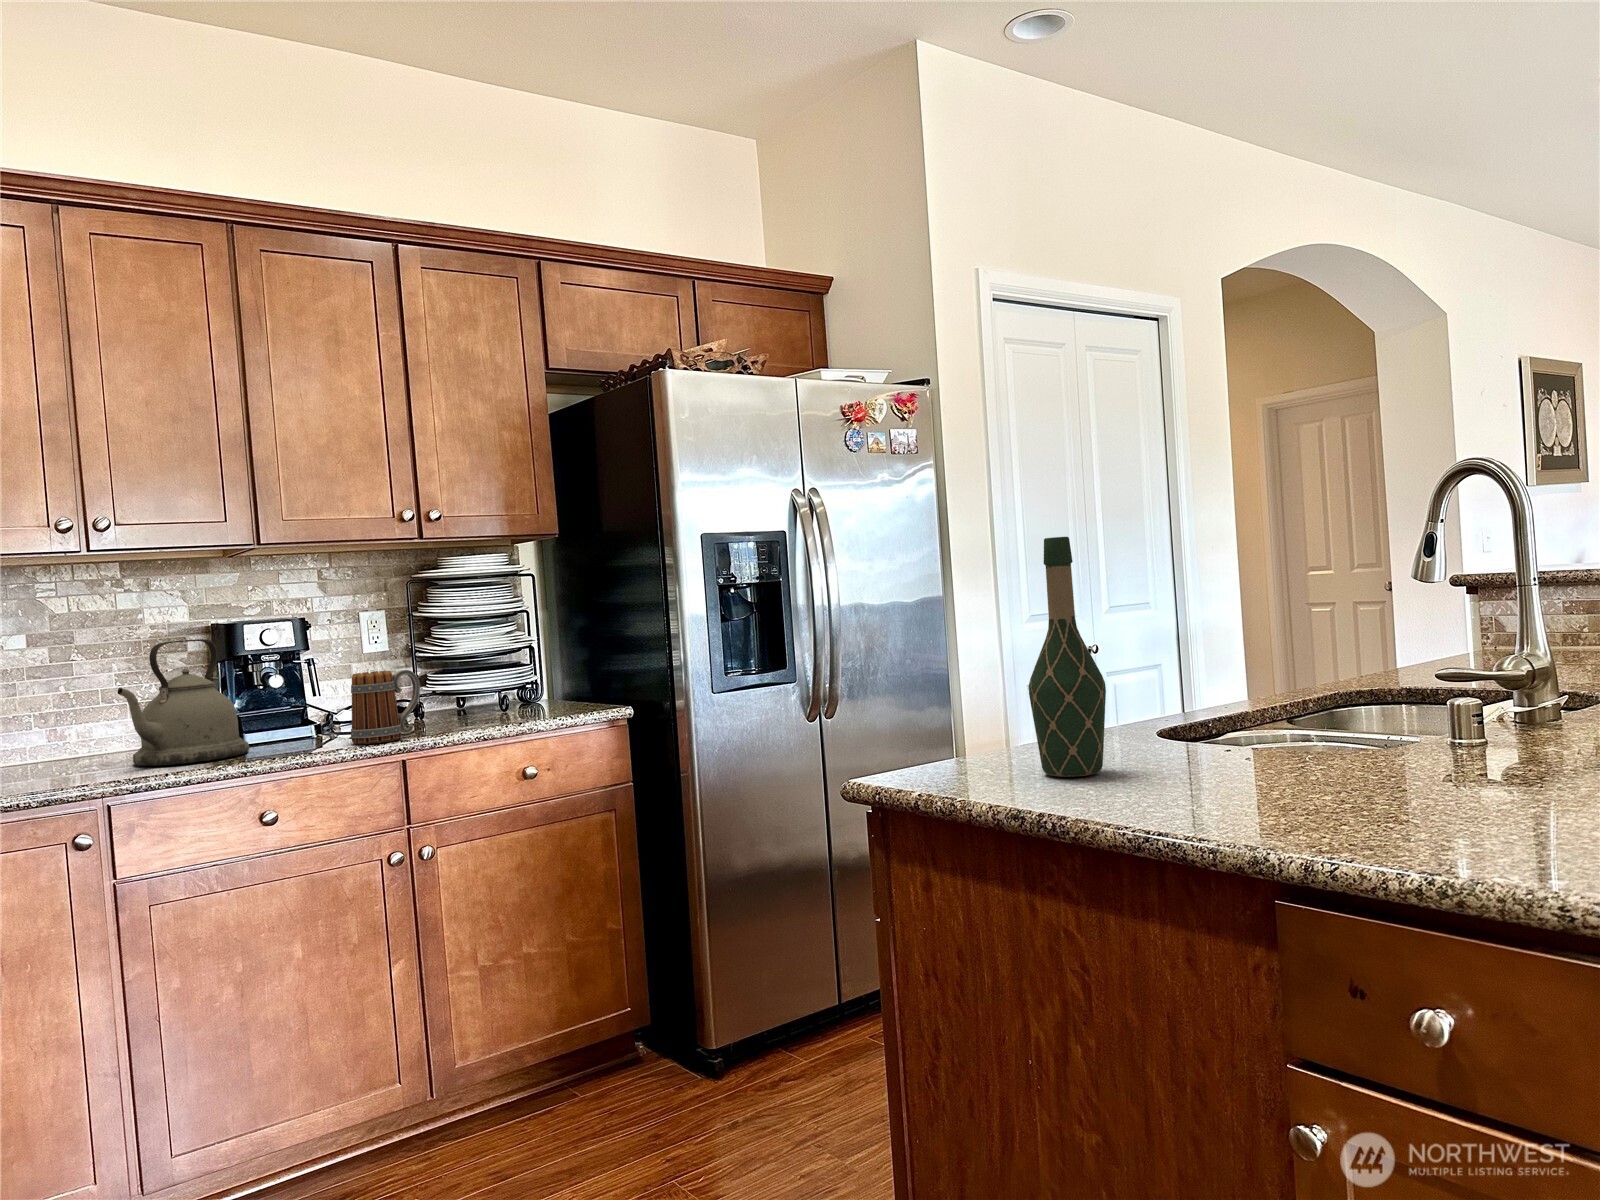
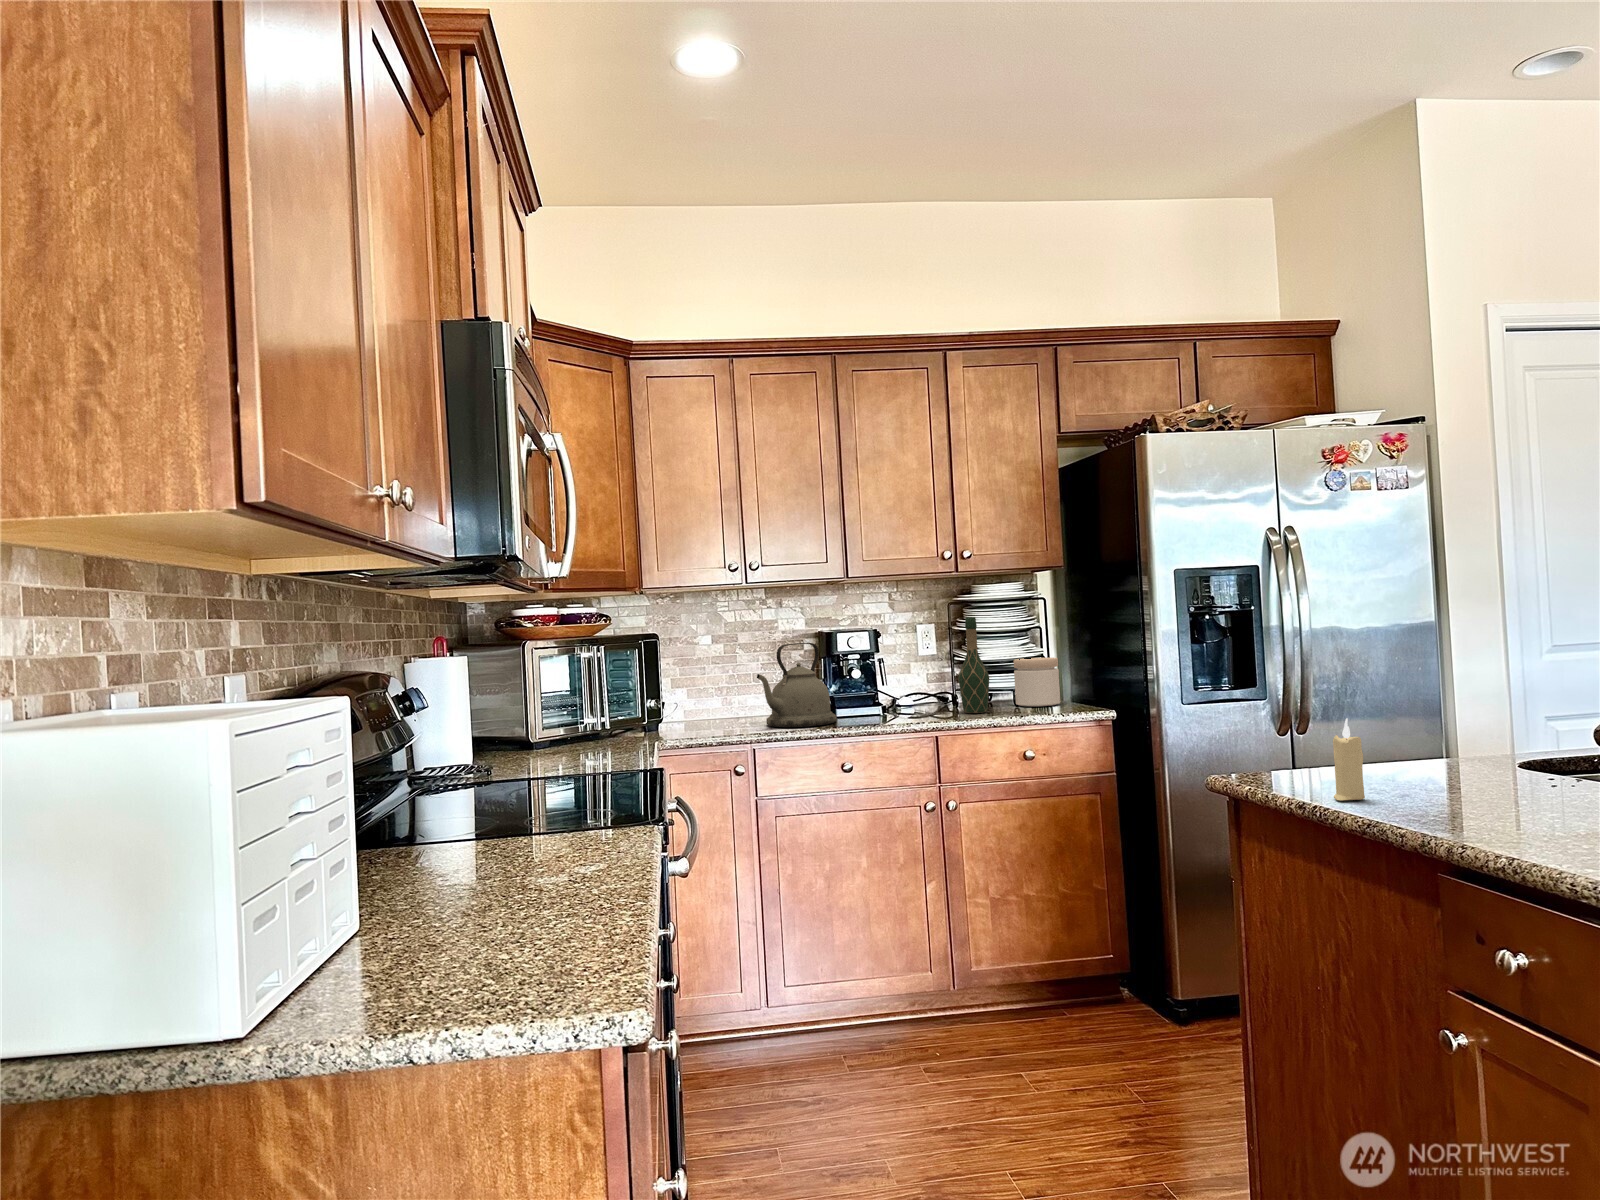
wine bottle: present [1029,537,1106,777] -> present [958,617,989,713]
jar: none [496,649,557,712] -> present [1014,658,1060,706]
mug: present [351,670,420,744] -> none [902,670,951,723]
candle: none [948,684,981,780] -> present [1333,719,1365,800]

